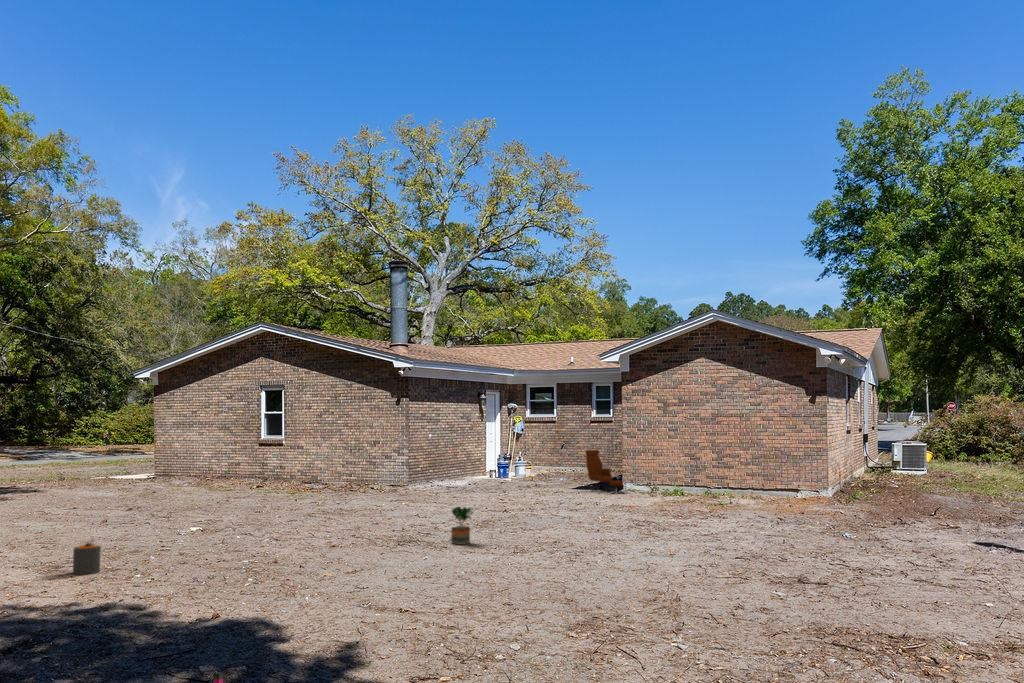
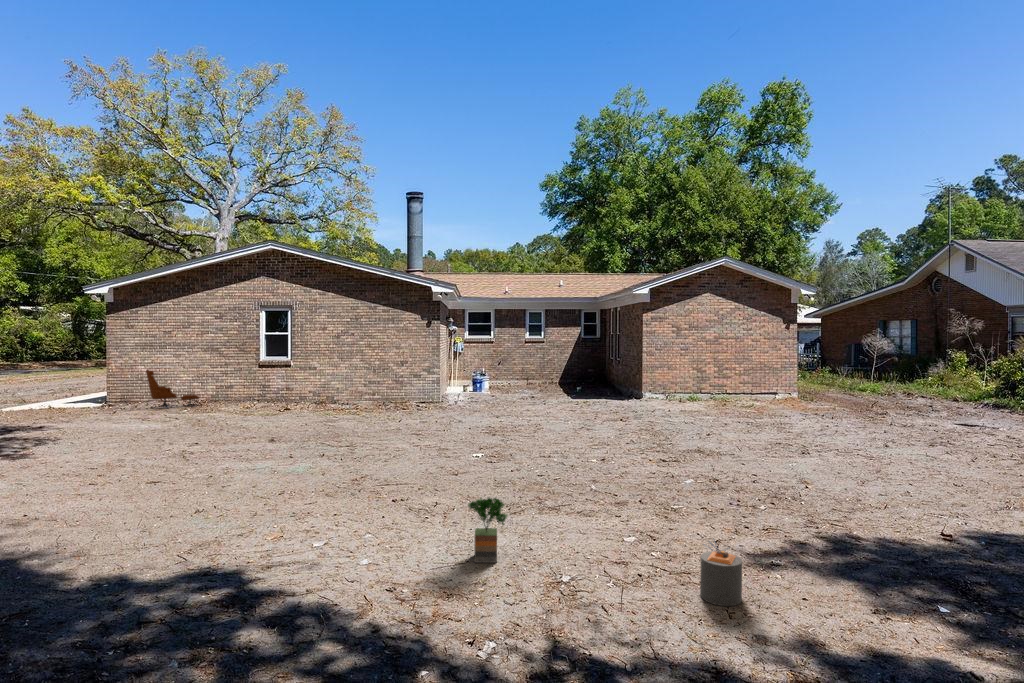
lounge chair: present [585,450,623,492] -> present [146,370,199,408]
potted tree: present [451,507,473,545] -> present [468,498,507,563]

